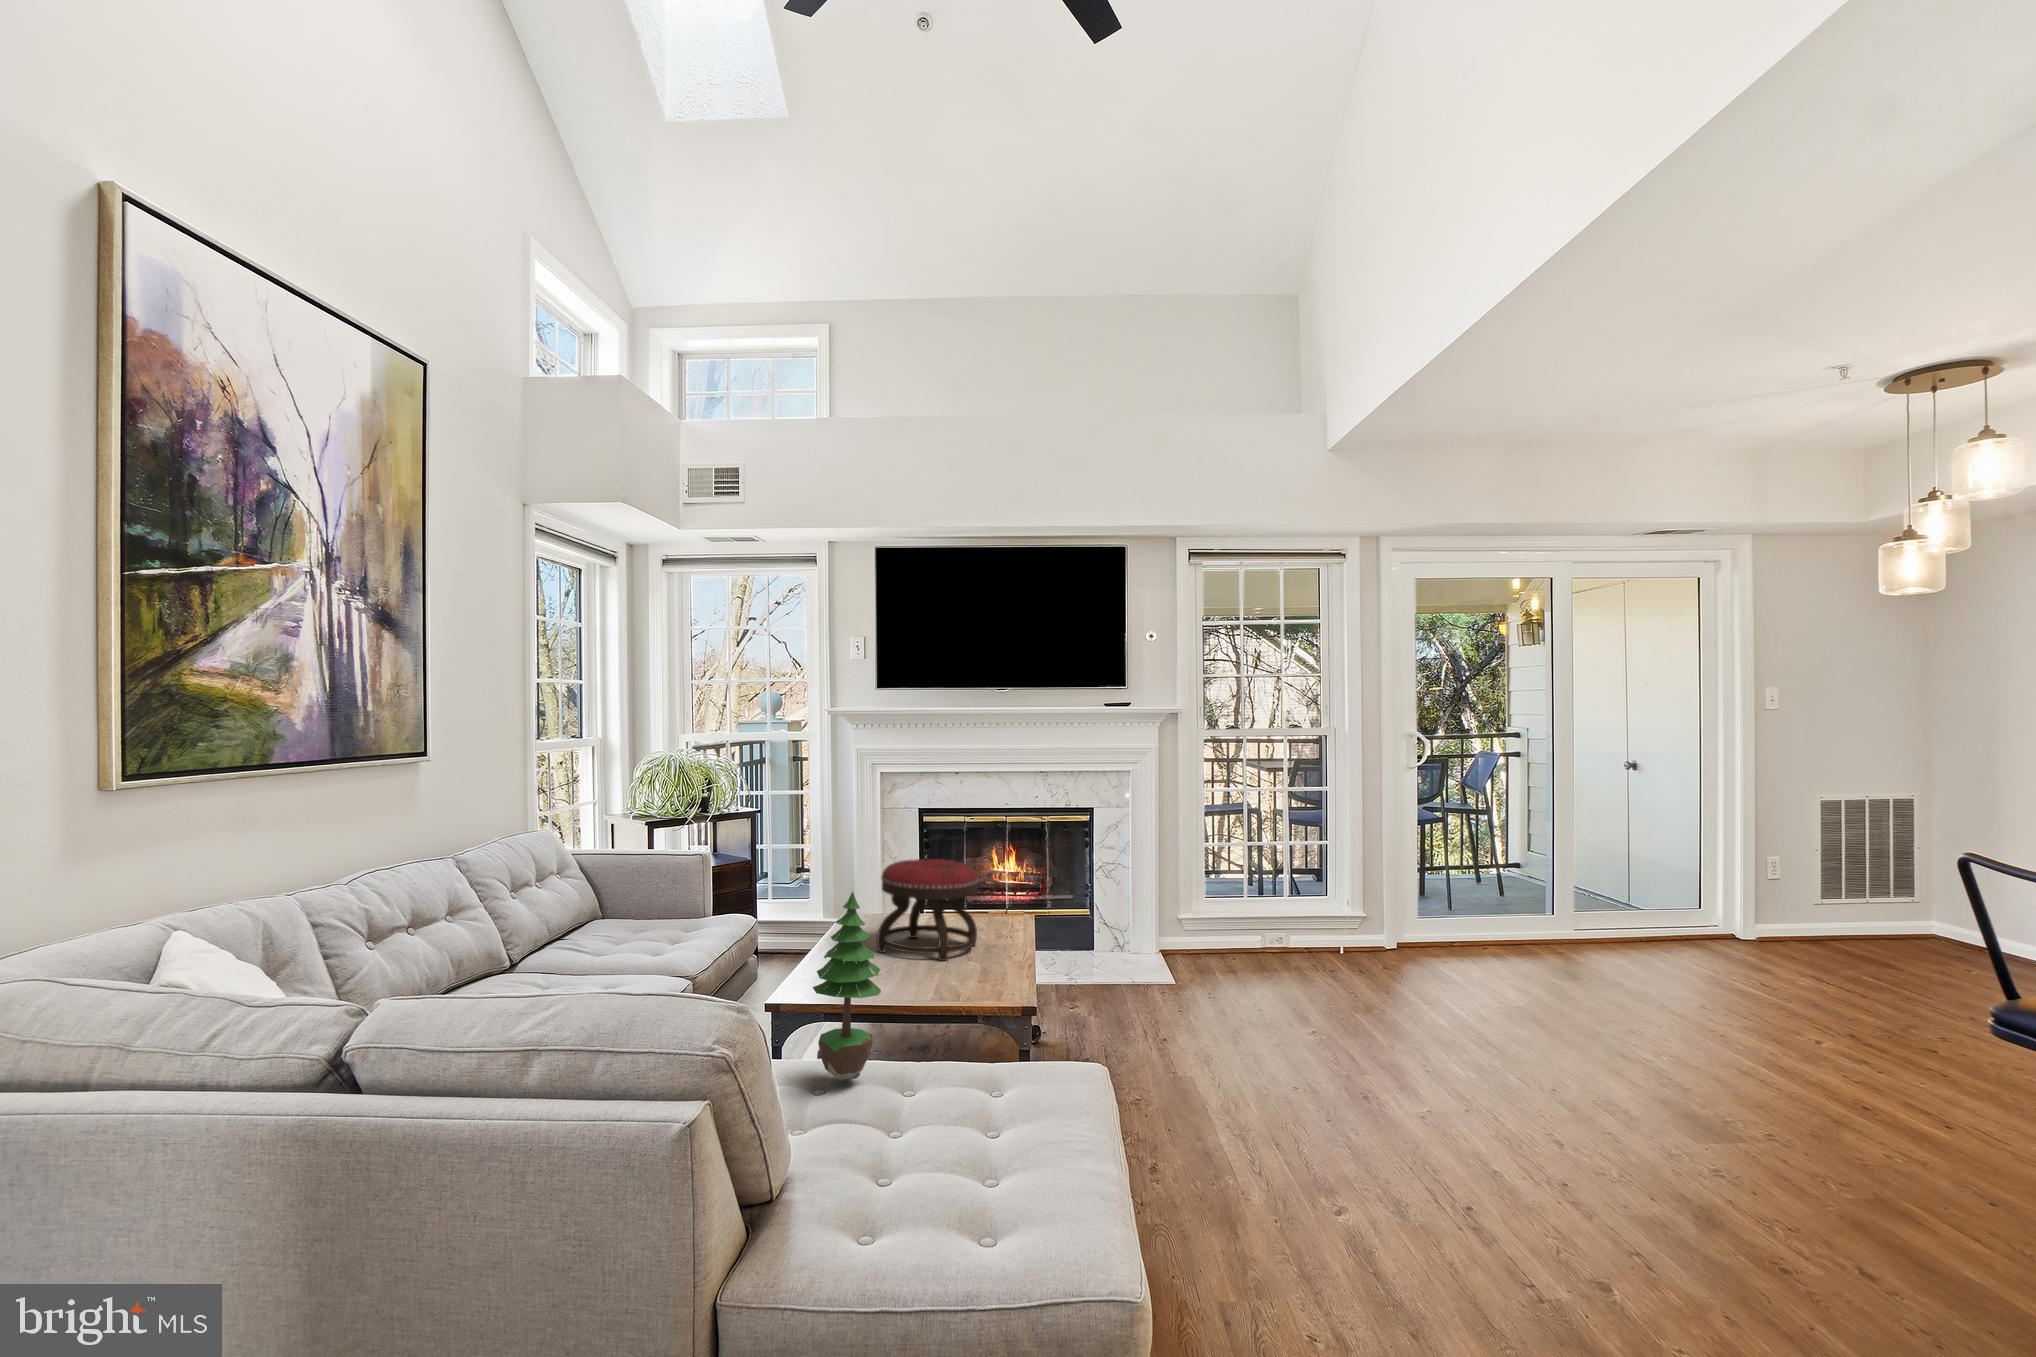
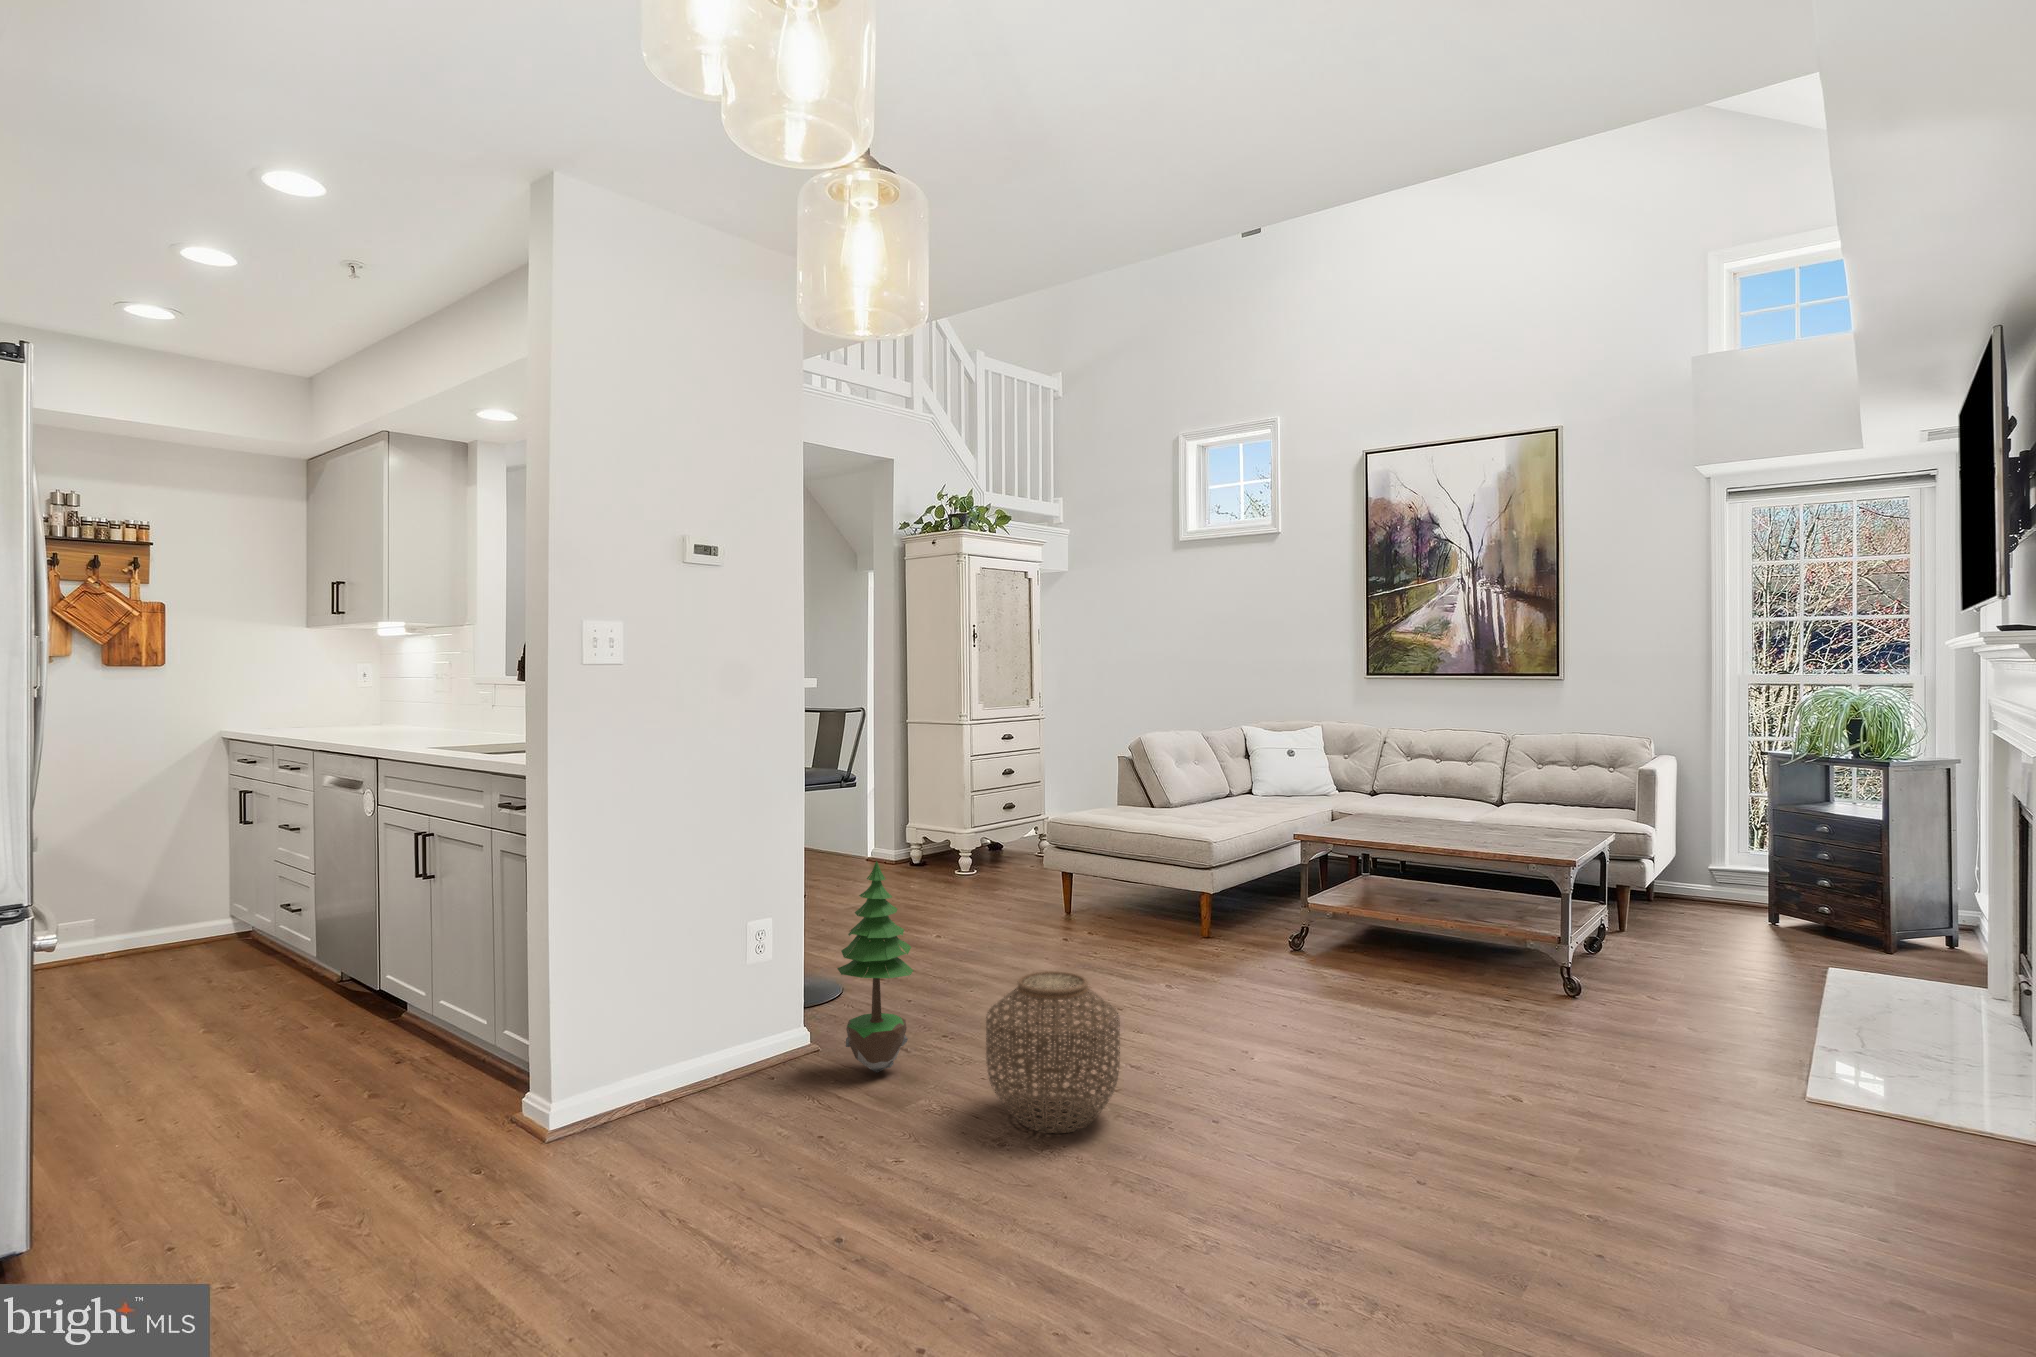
ottoman: present [877,859,978,961] -> none [916,833,1028,945]
woven basket: none [946,996,1066,1143] -> present [986,971,1120,1133]

